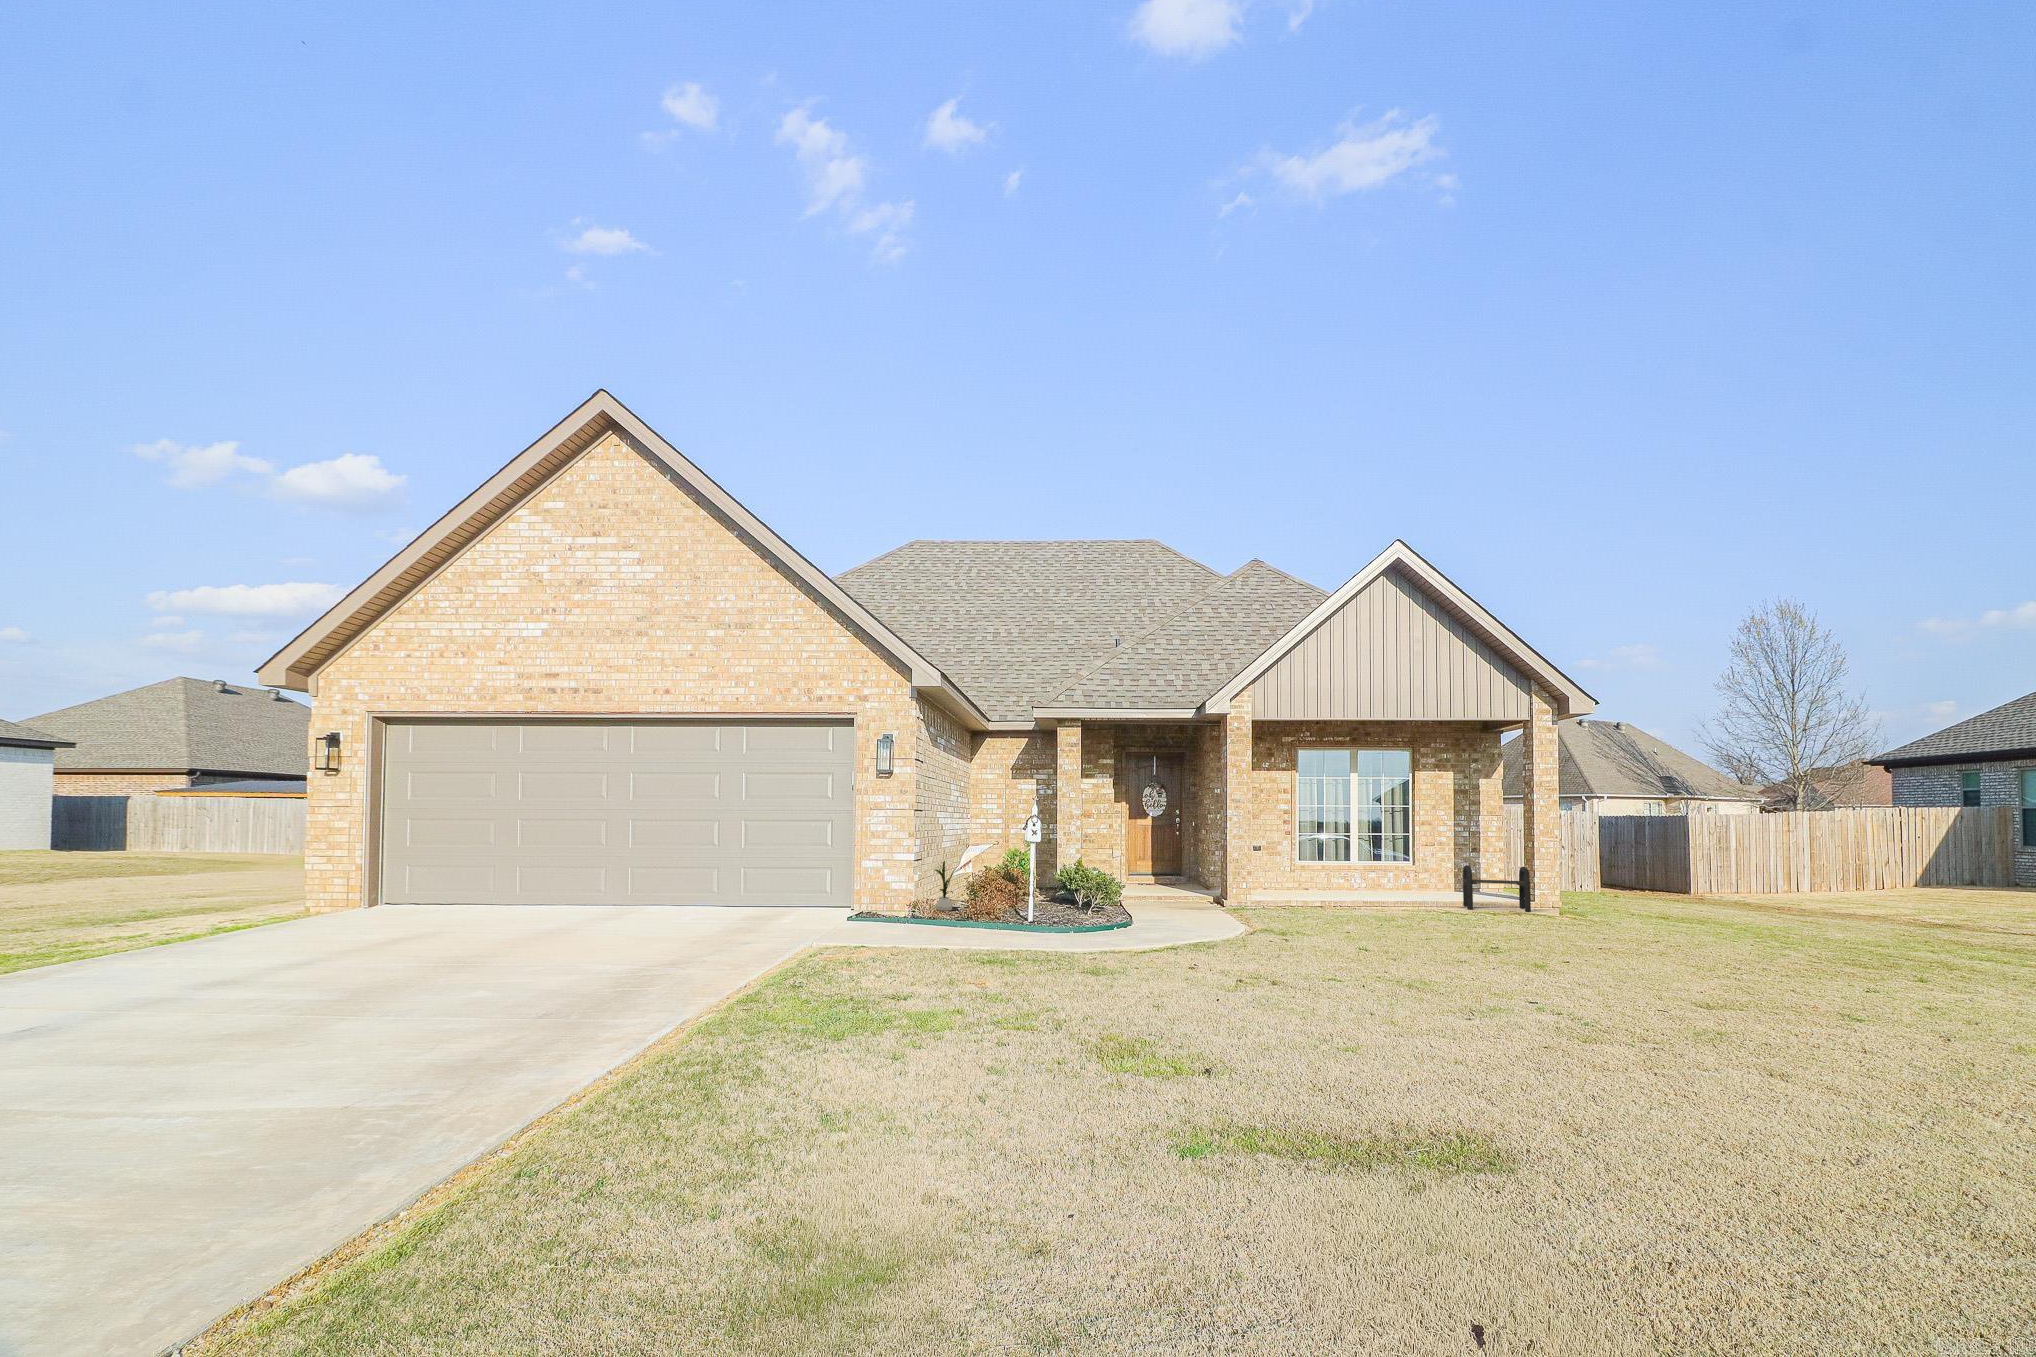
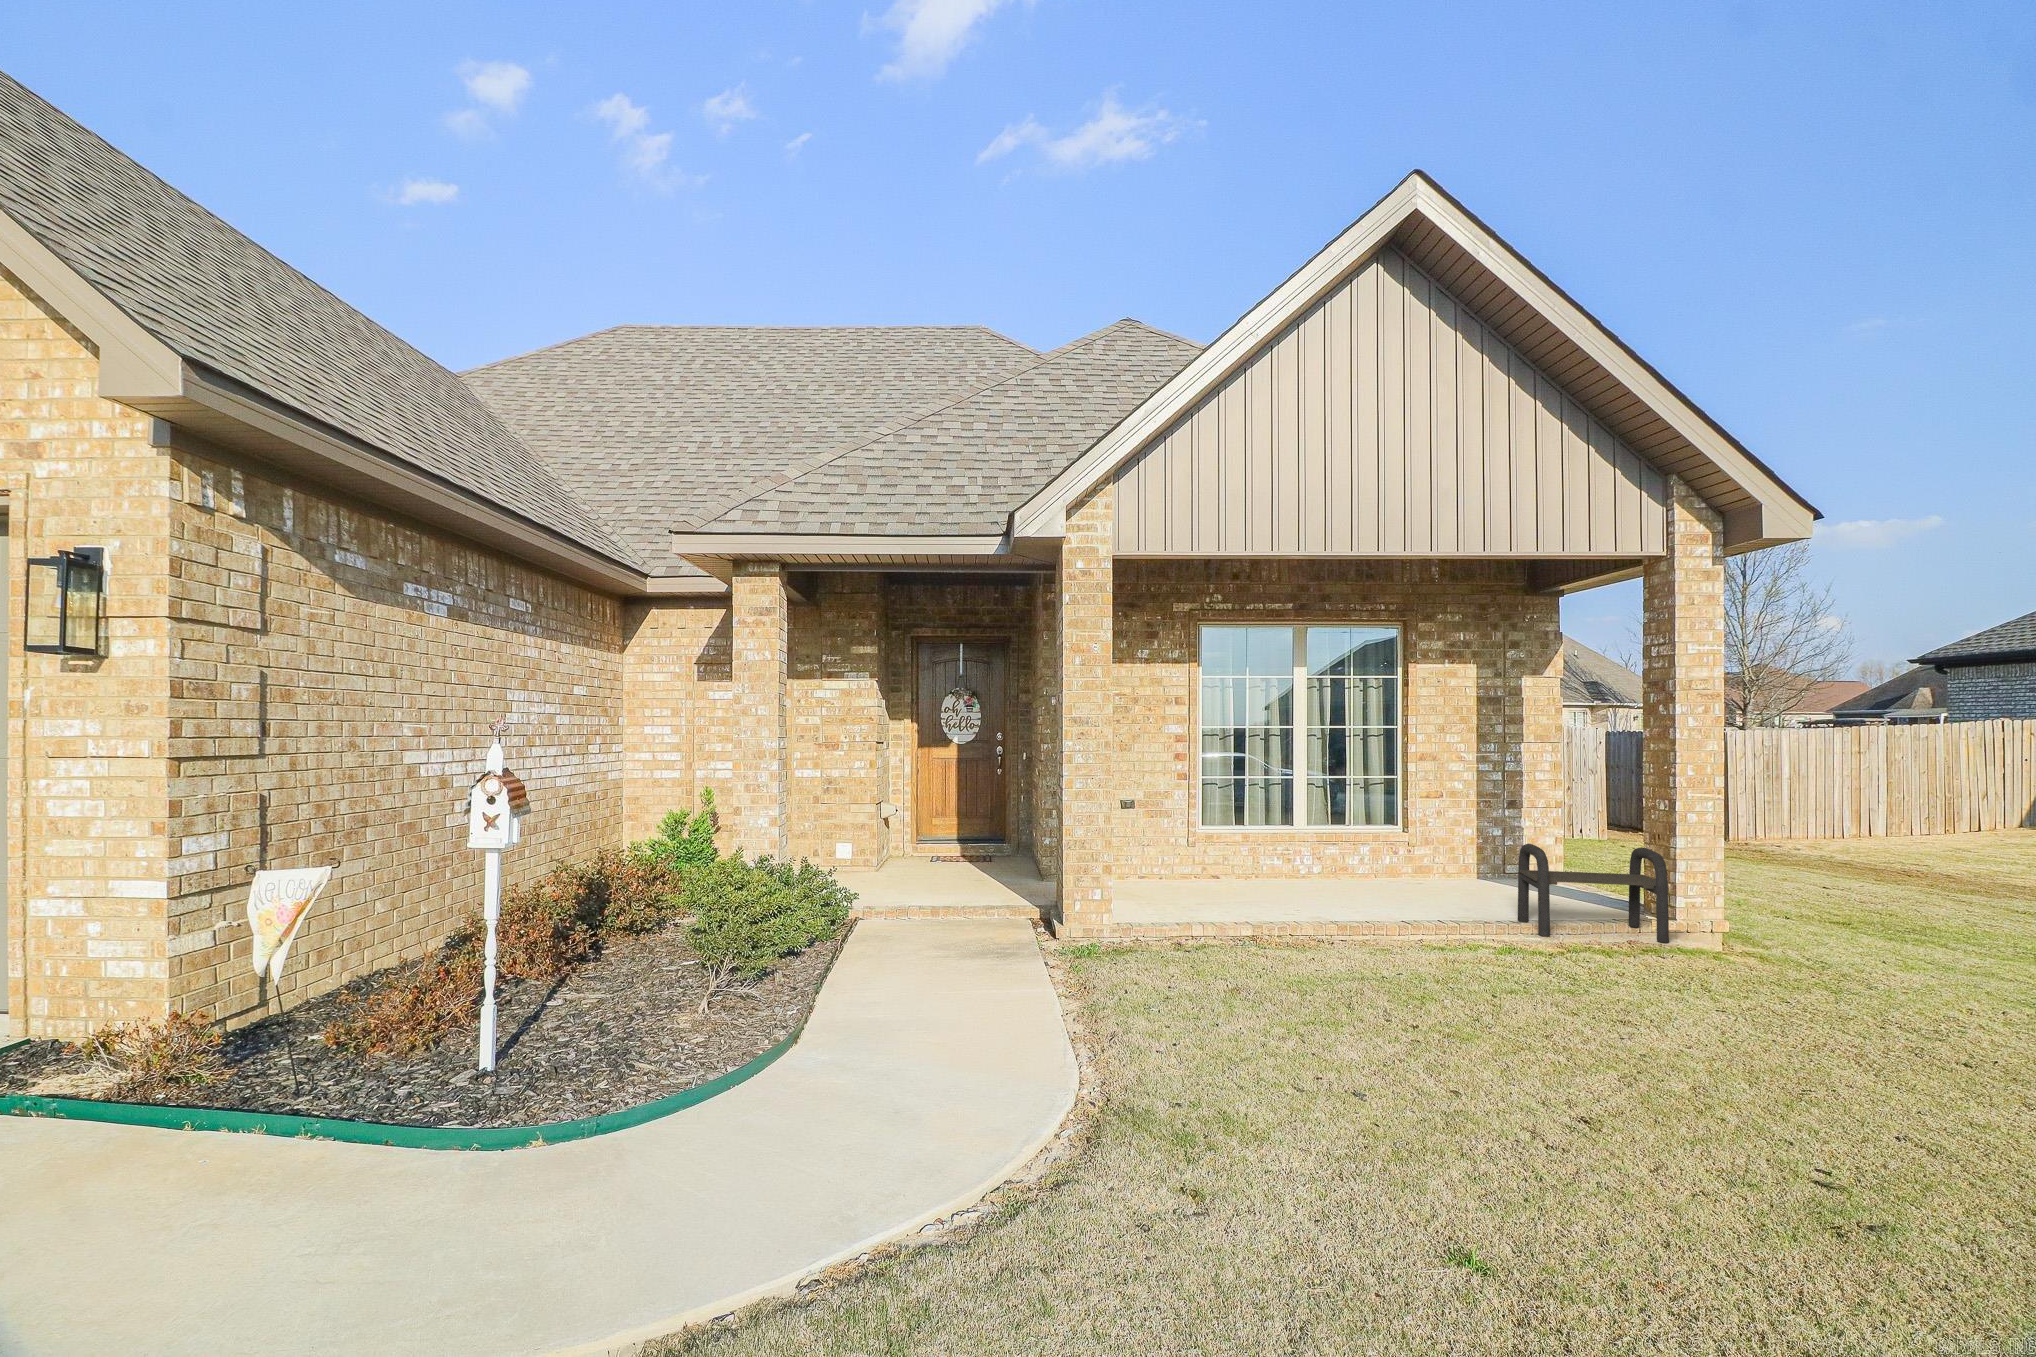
house plant: present [935,861,955,911] -> none [272,887,364,1011]

